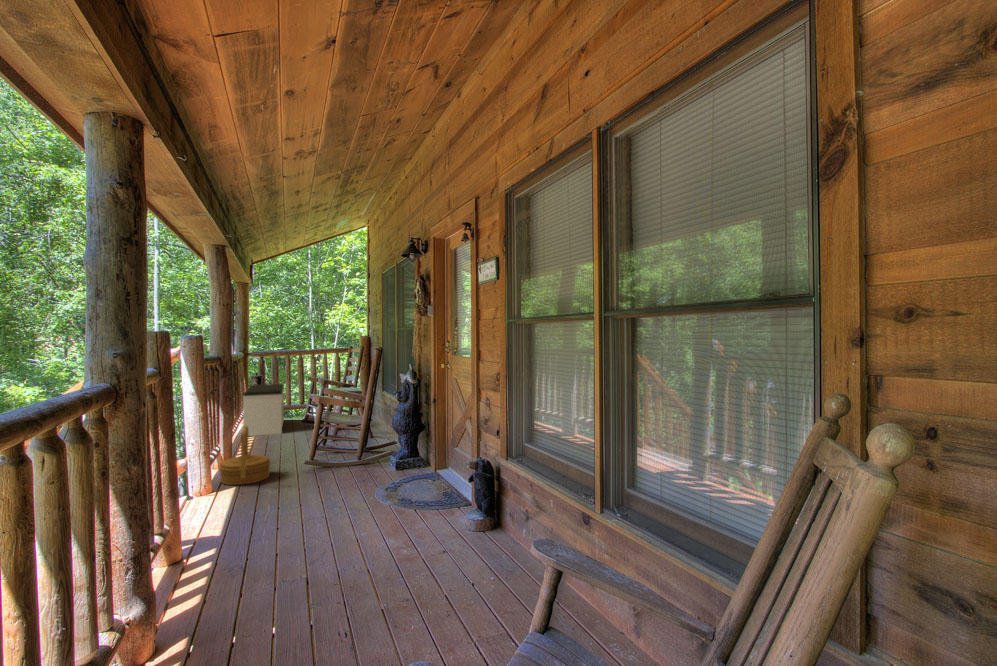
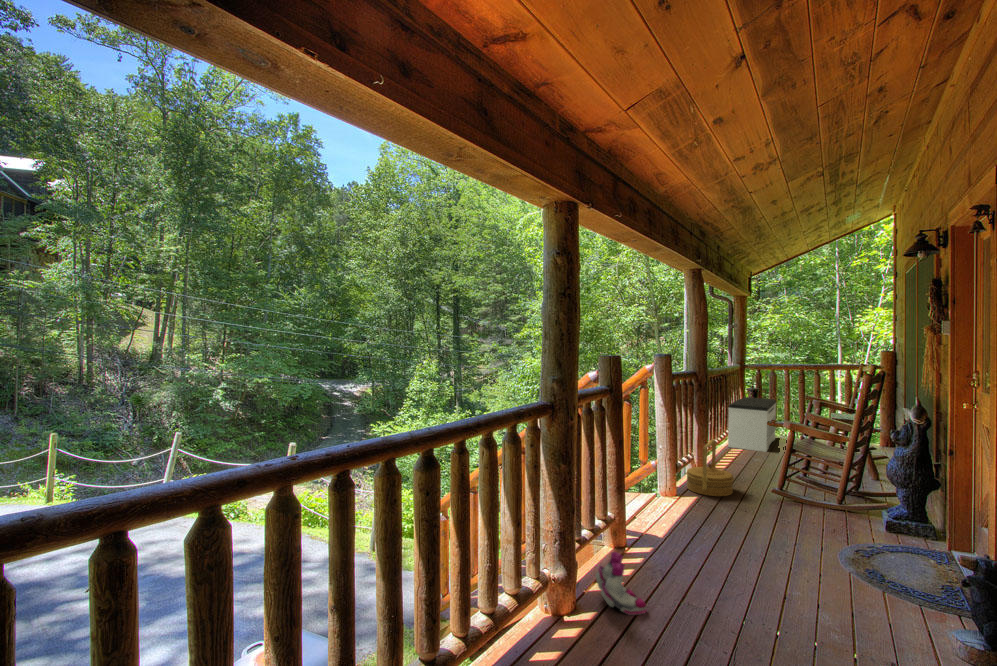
boots: none [169,560,242,624] -> present [596,552,647,615]

